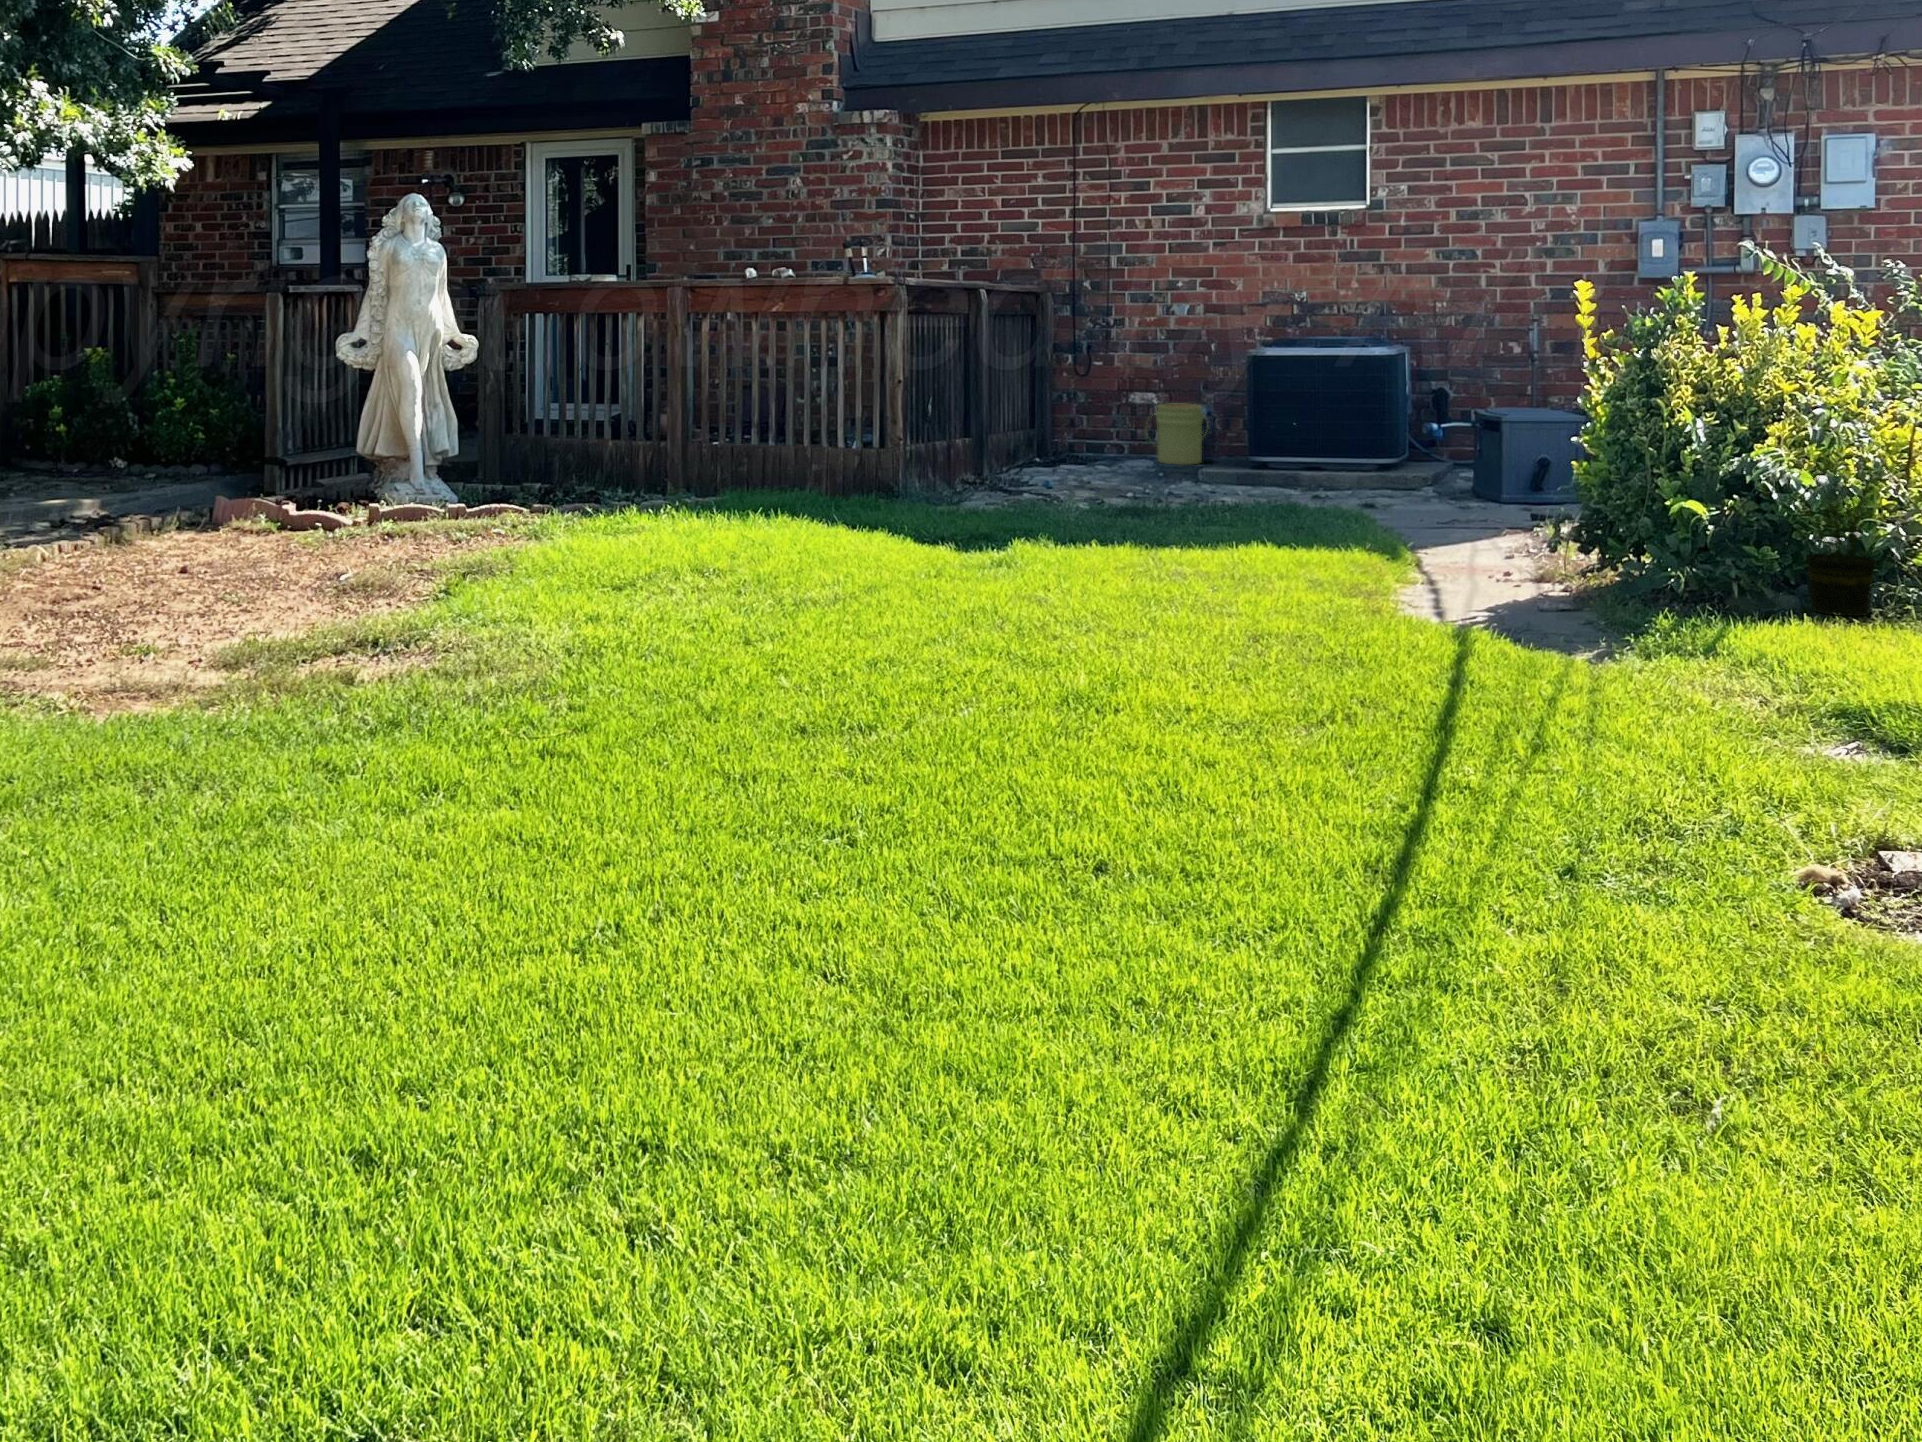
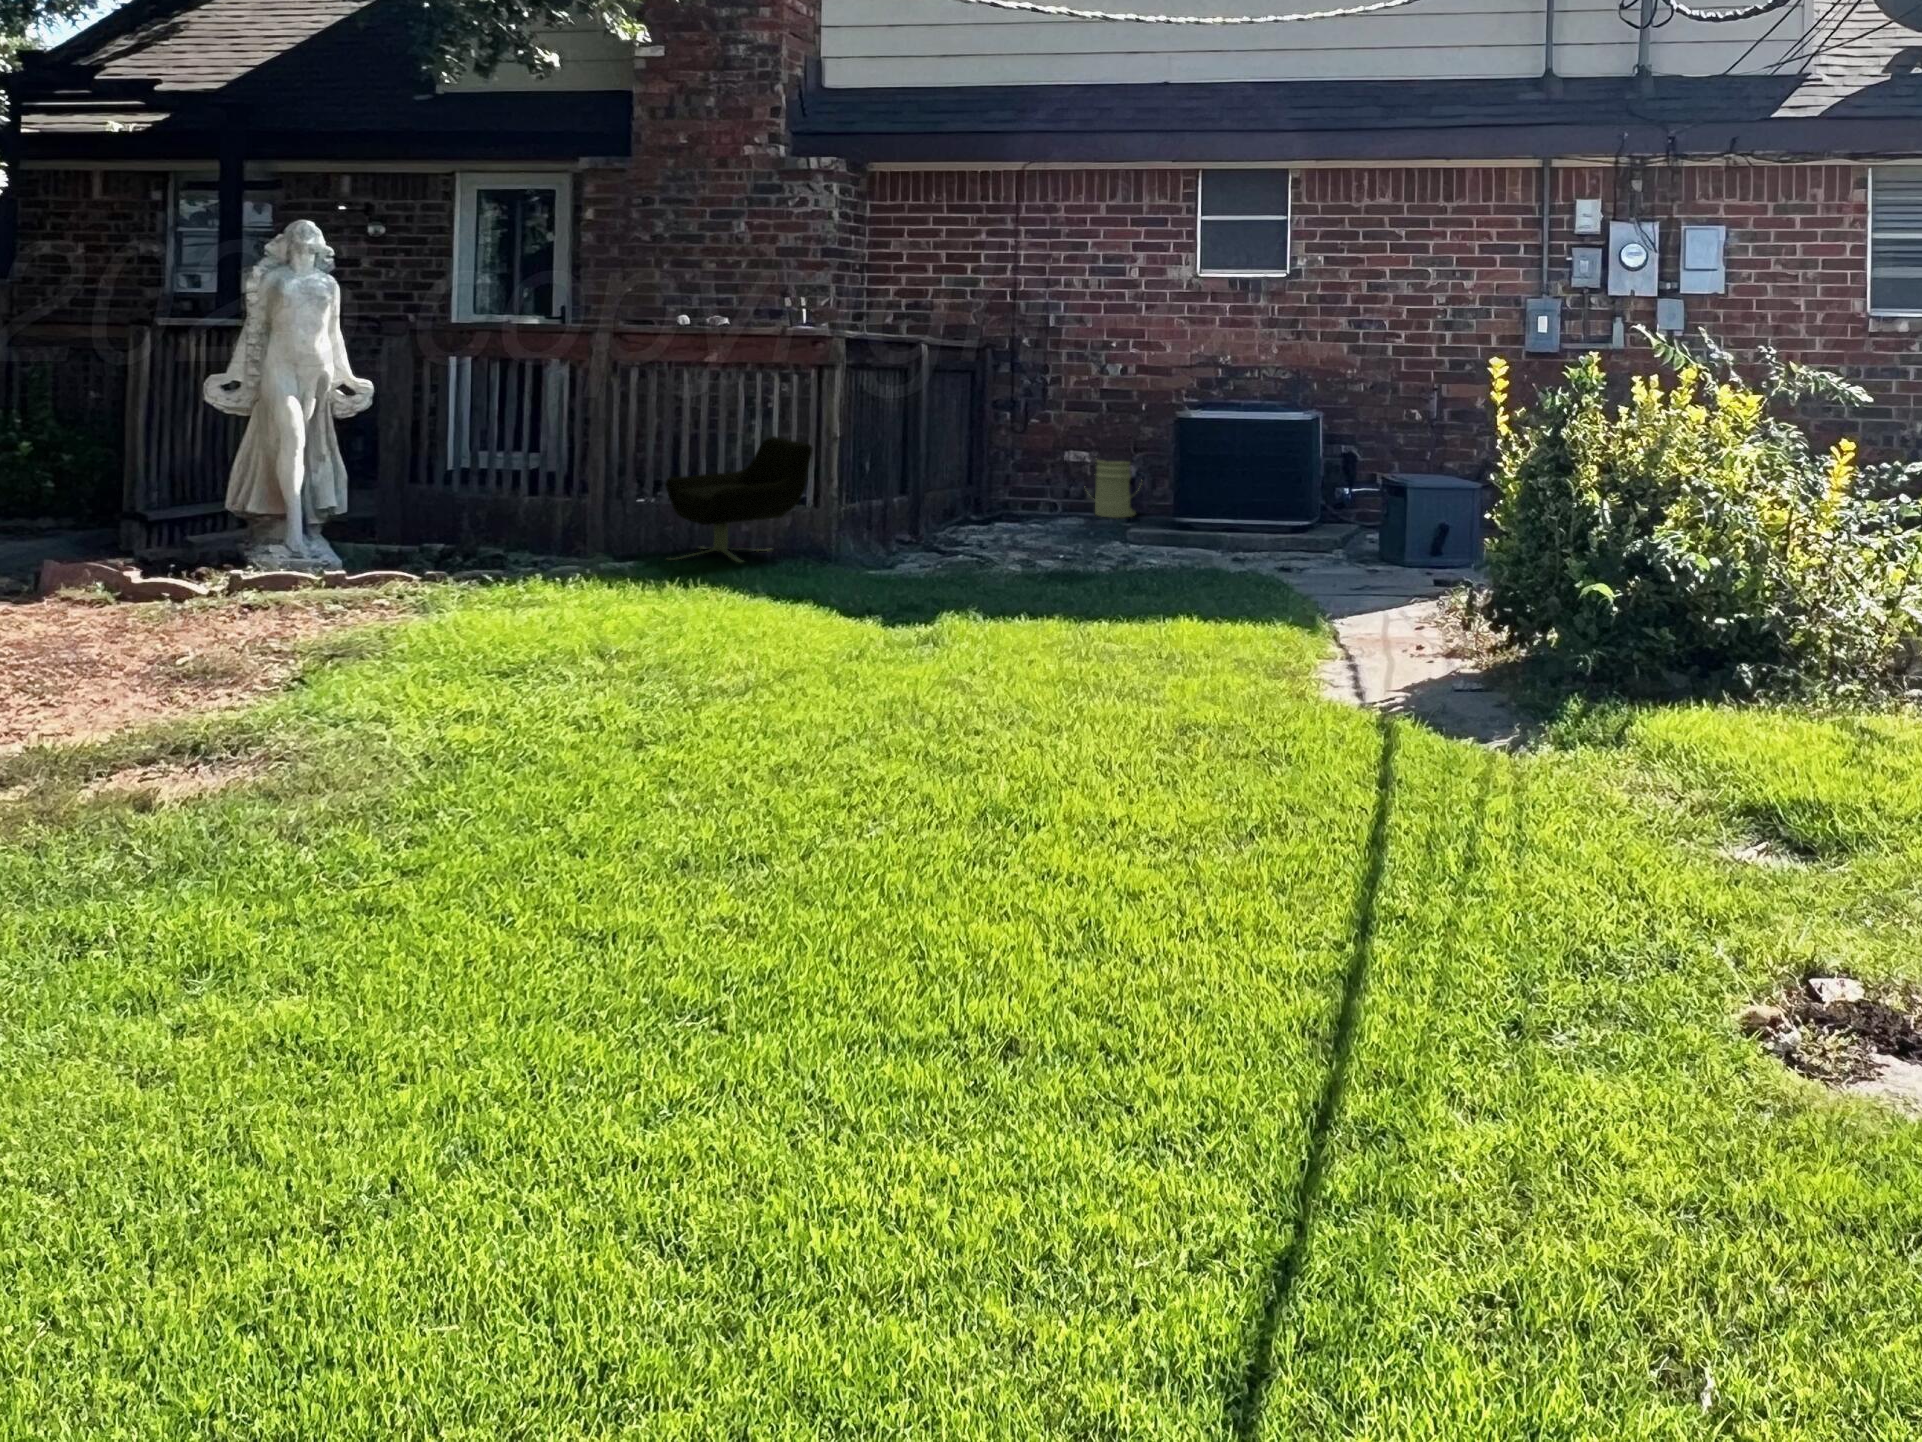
lounge chair: none [735,377,873,493] -> present [665,436,813,562]
potted plant: present [1788,453,1891,616] -> none [1673,528,1787,695]

